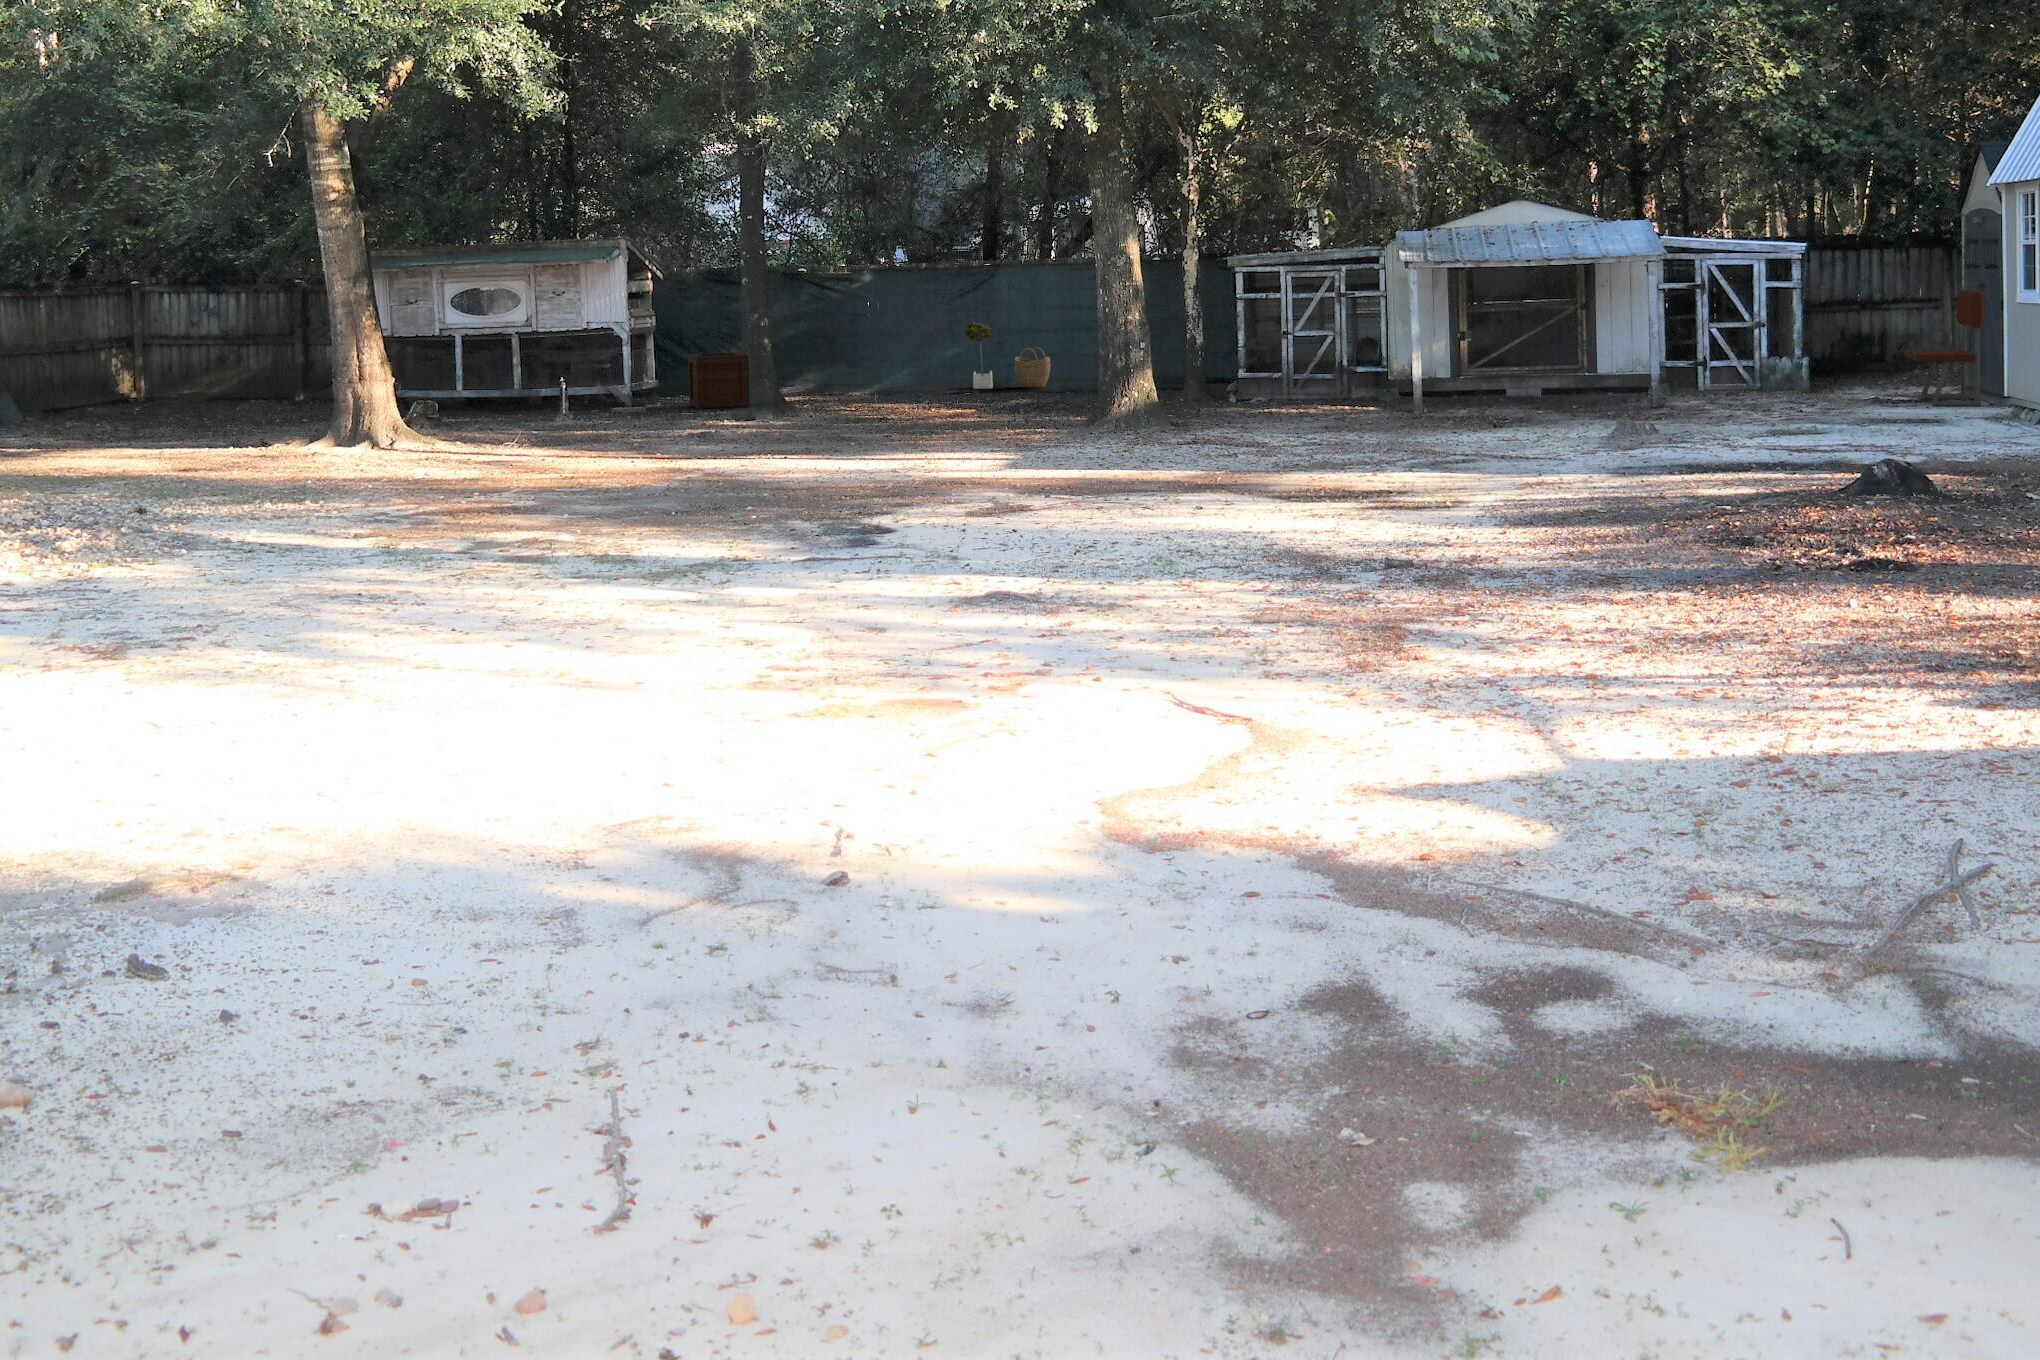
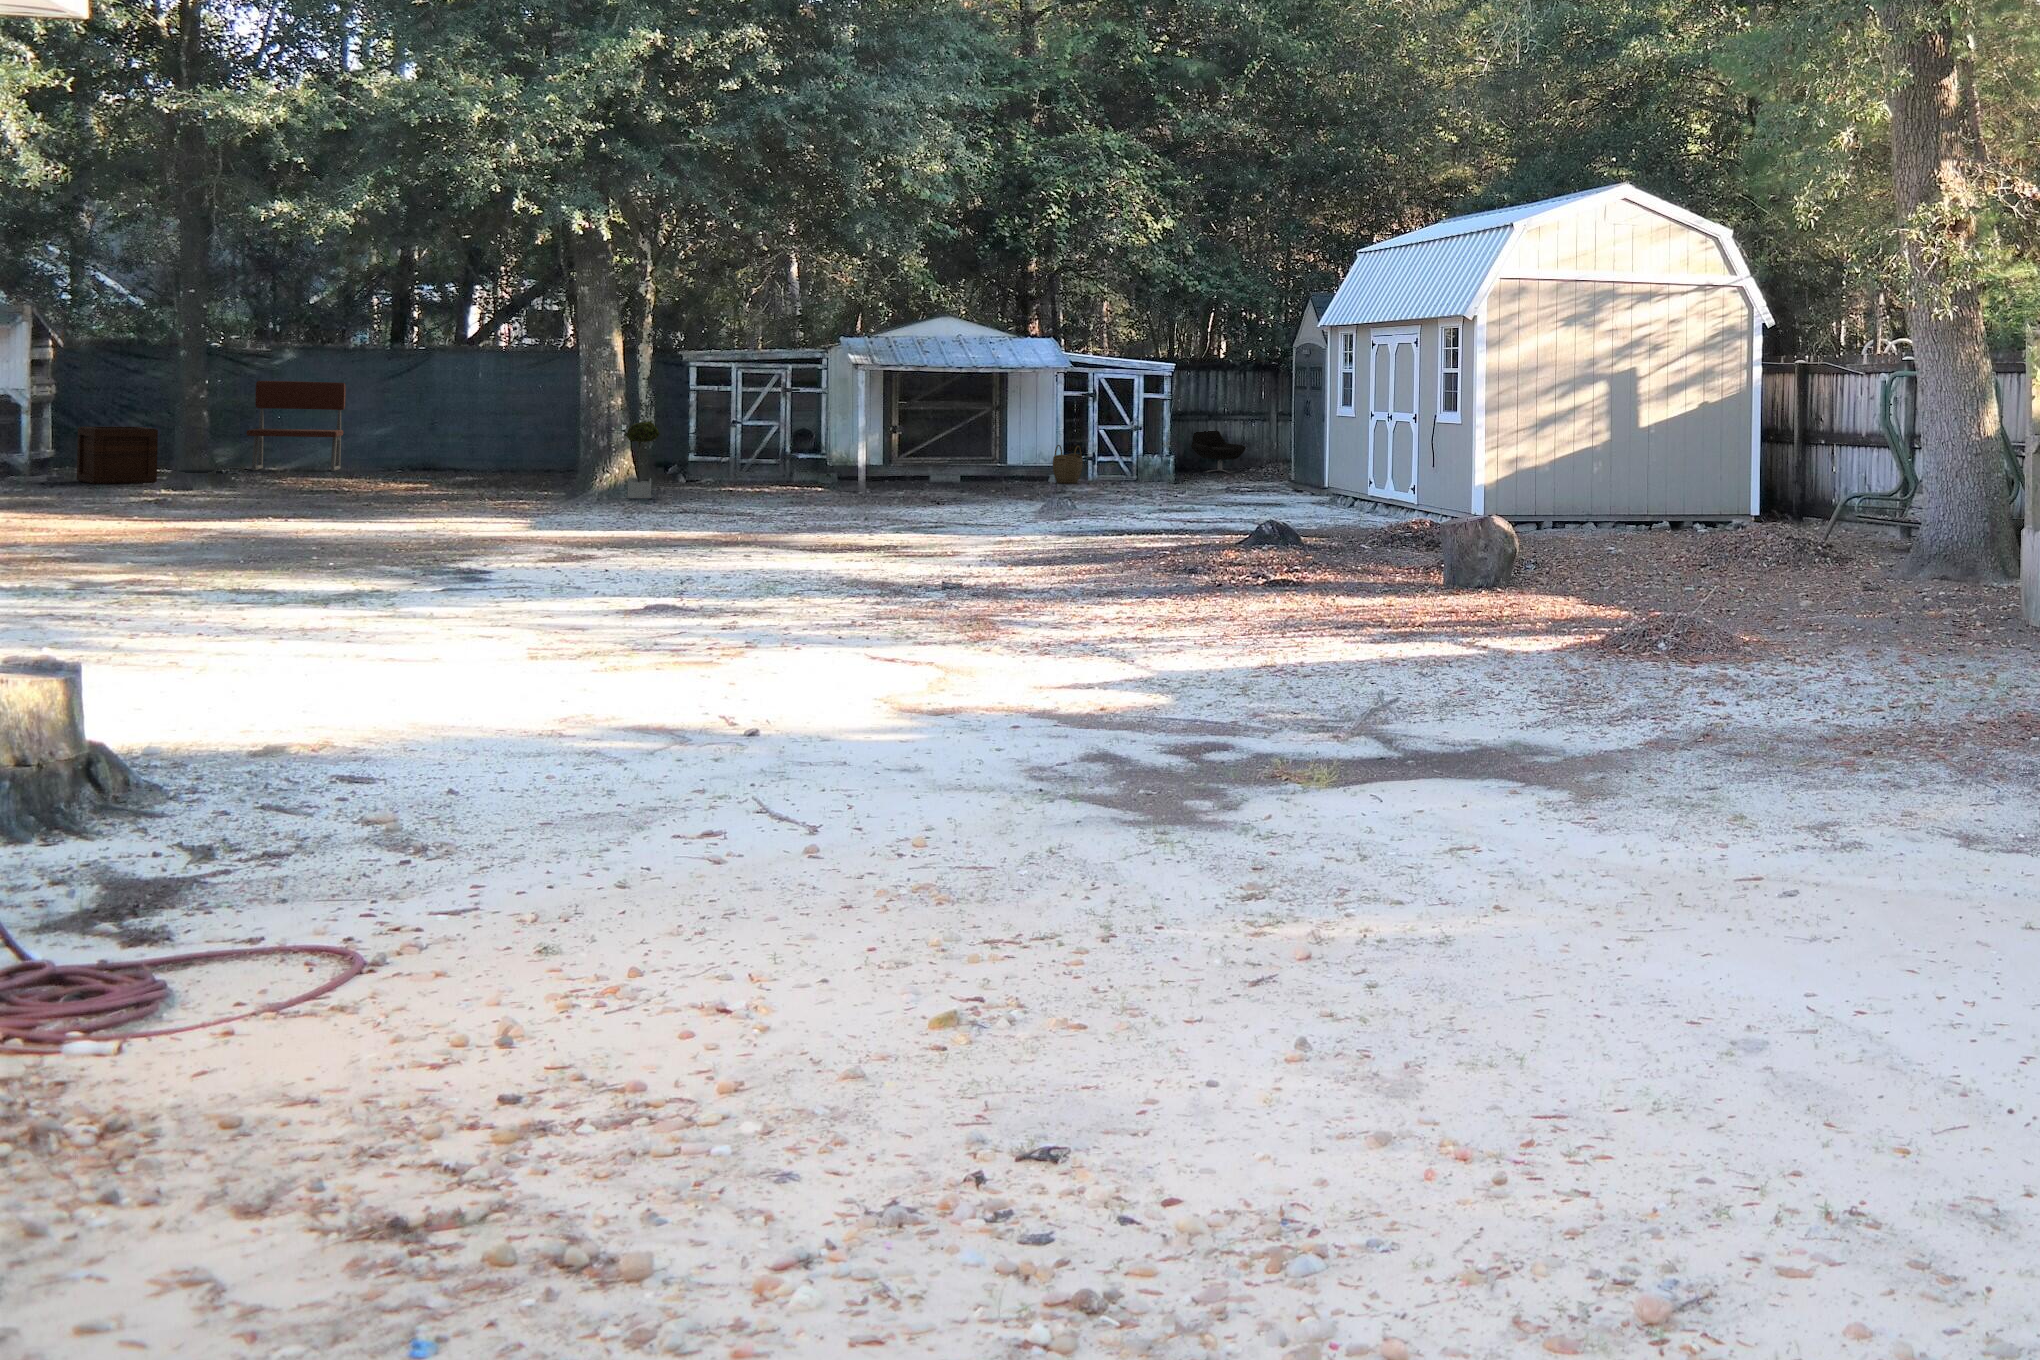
bench: present [1904,290,1985,406] -> present [247,381,345,471]
potted tree: present [964,322,993,389] -> present [625,421,660,498]
lounge chair: none [1830,322,1906,375] -> present [1191,430,1246,473]
woven basket: present [1015,347,1050,388] -> present [1053,445,1083,484]

